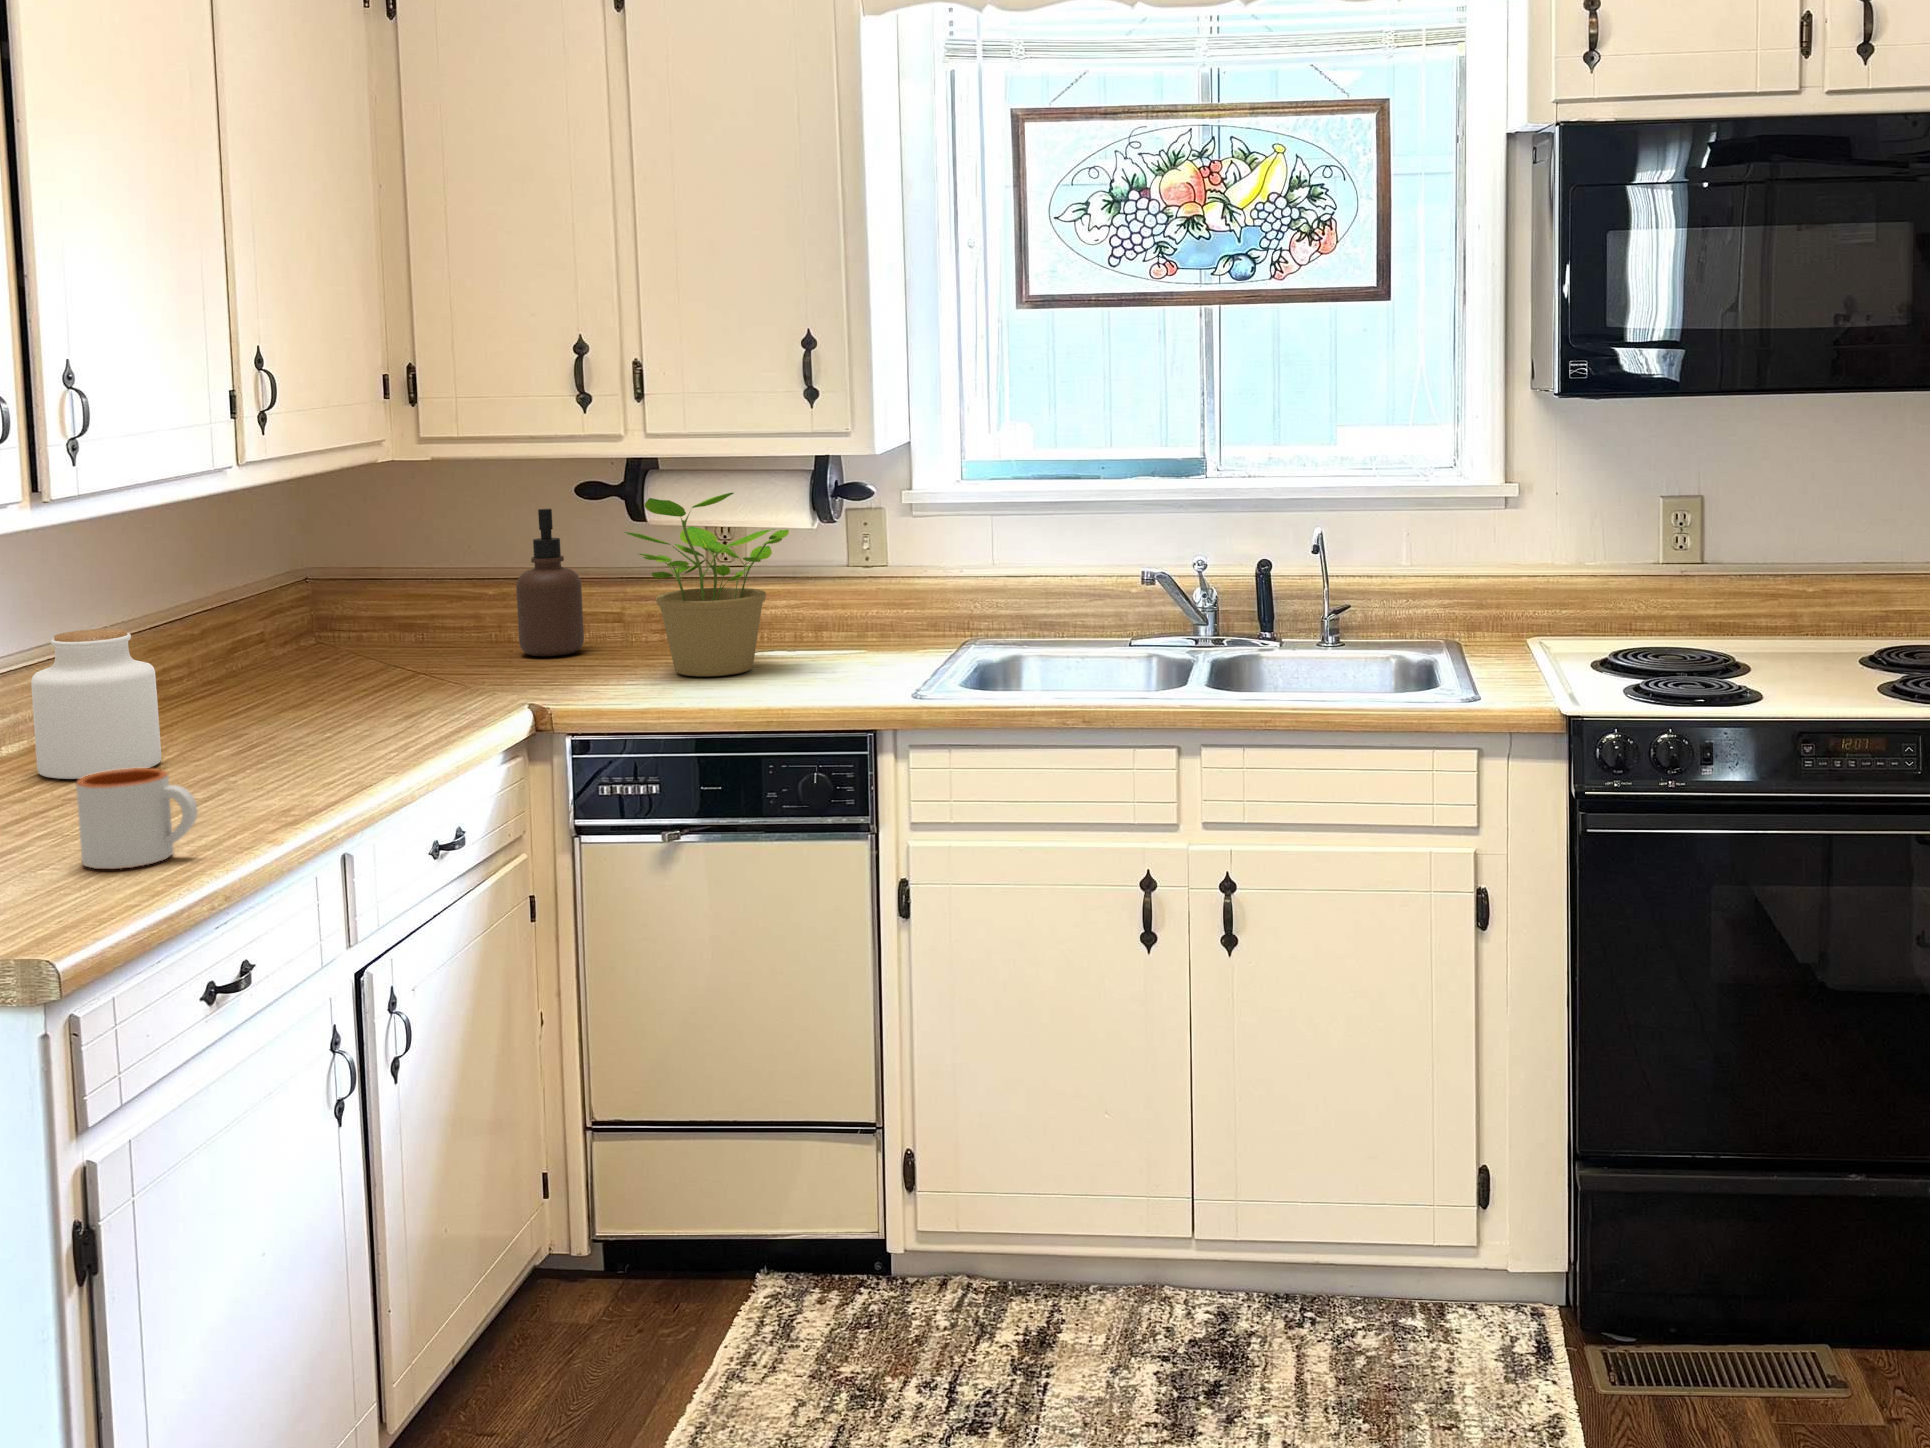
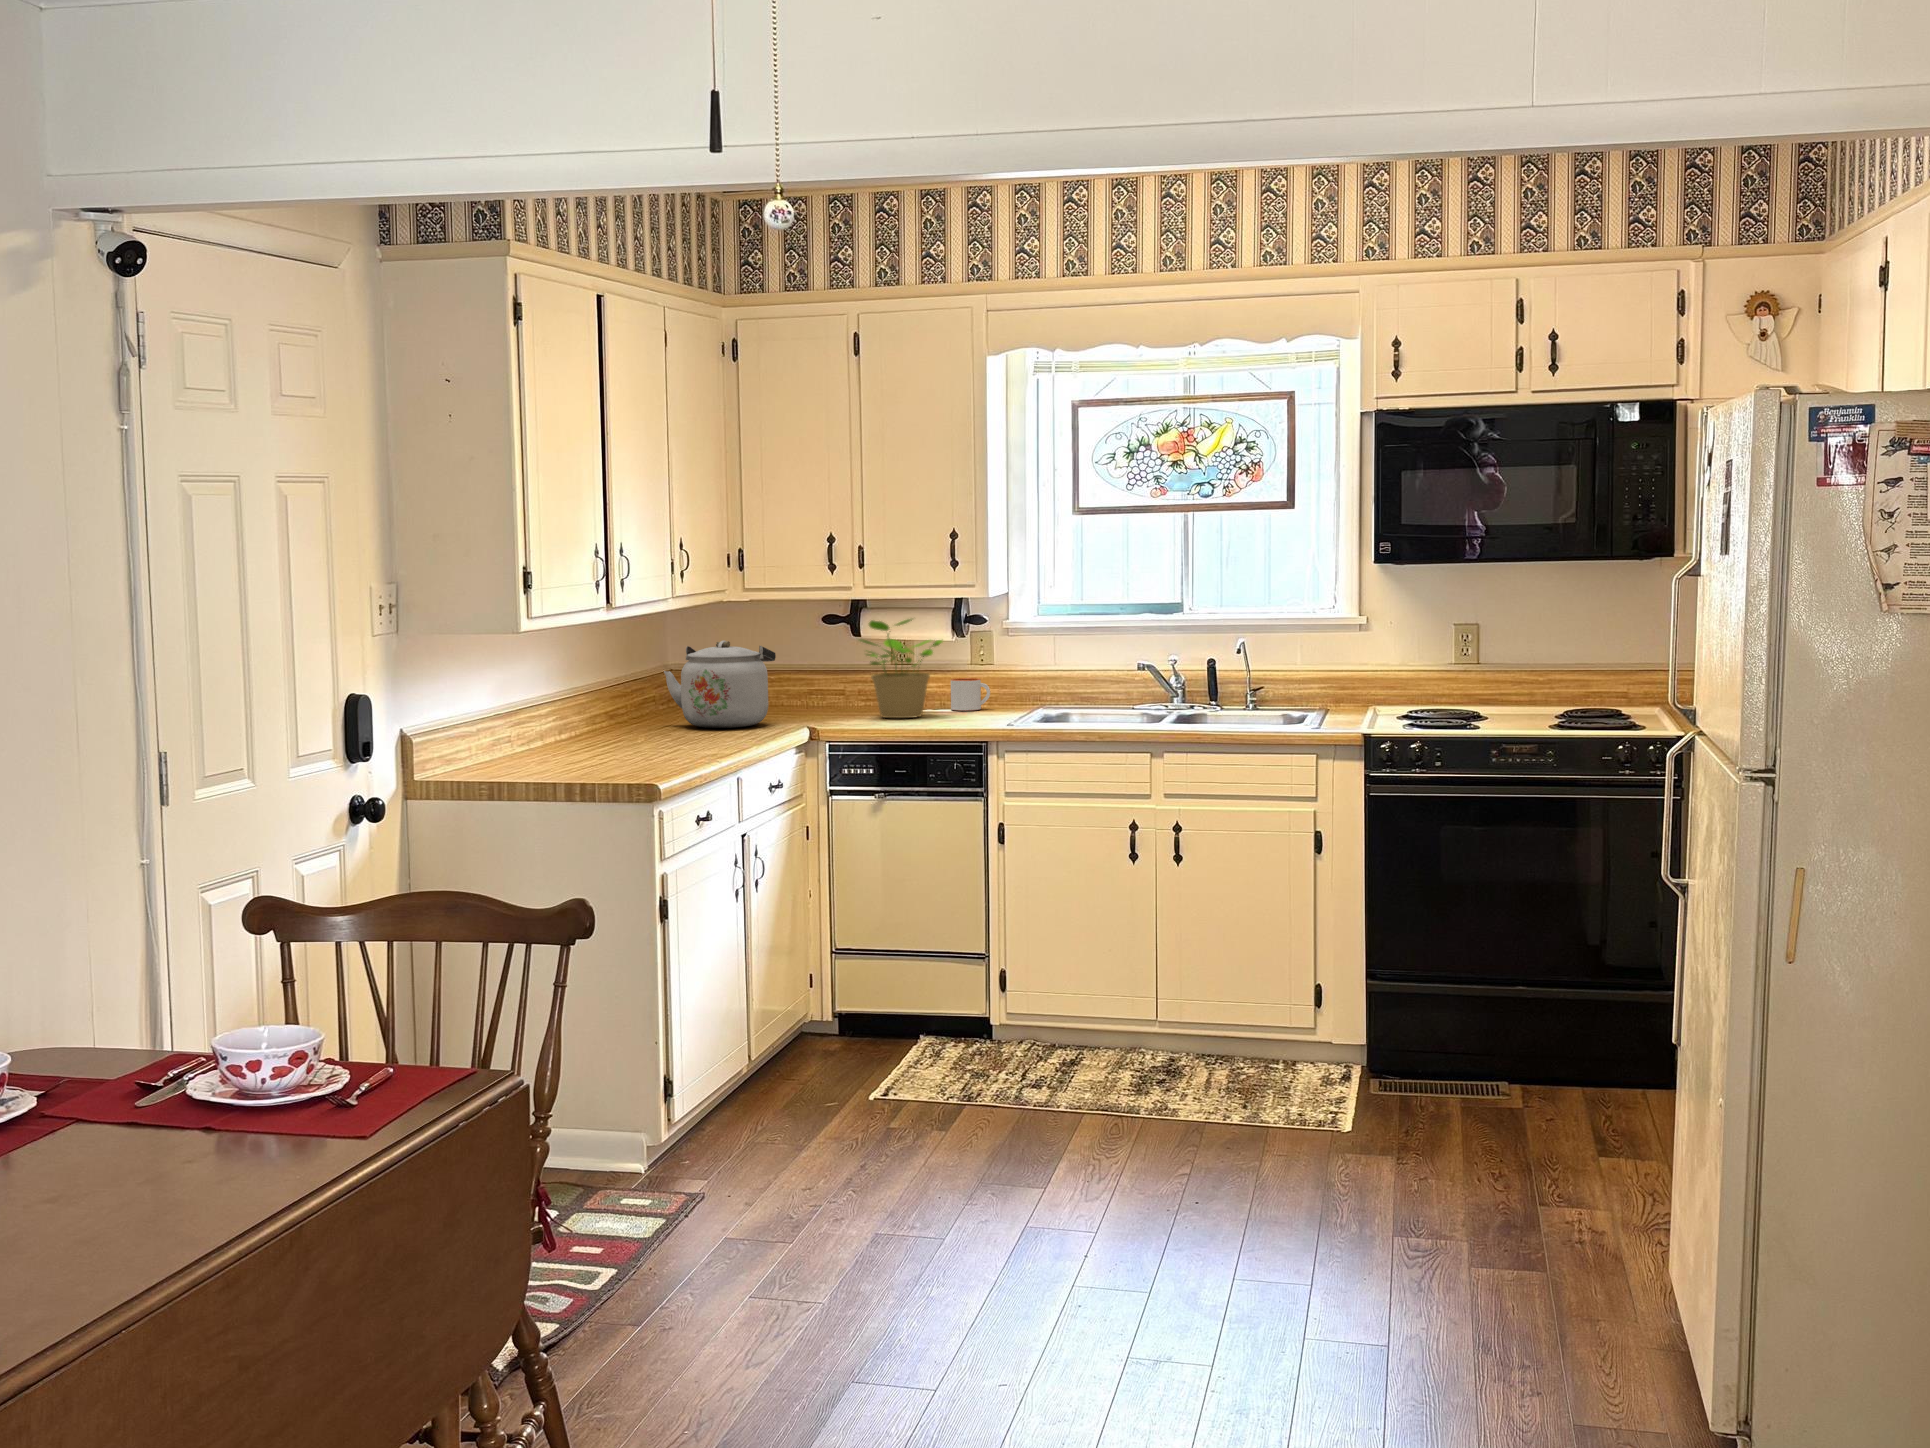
soap dispenser: present [516,509,584,656] -> none [790,630,826,711]
kettle: none [243,541,469,712] -> present [664,641,776,728]
jar: present [31,629,161,779] -> none [592,676,647,745]
mug: present [76,768,197,869] -> present [951,678,990,711]

